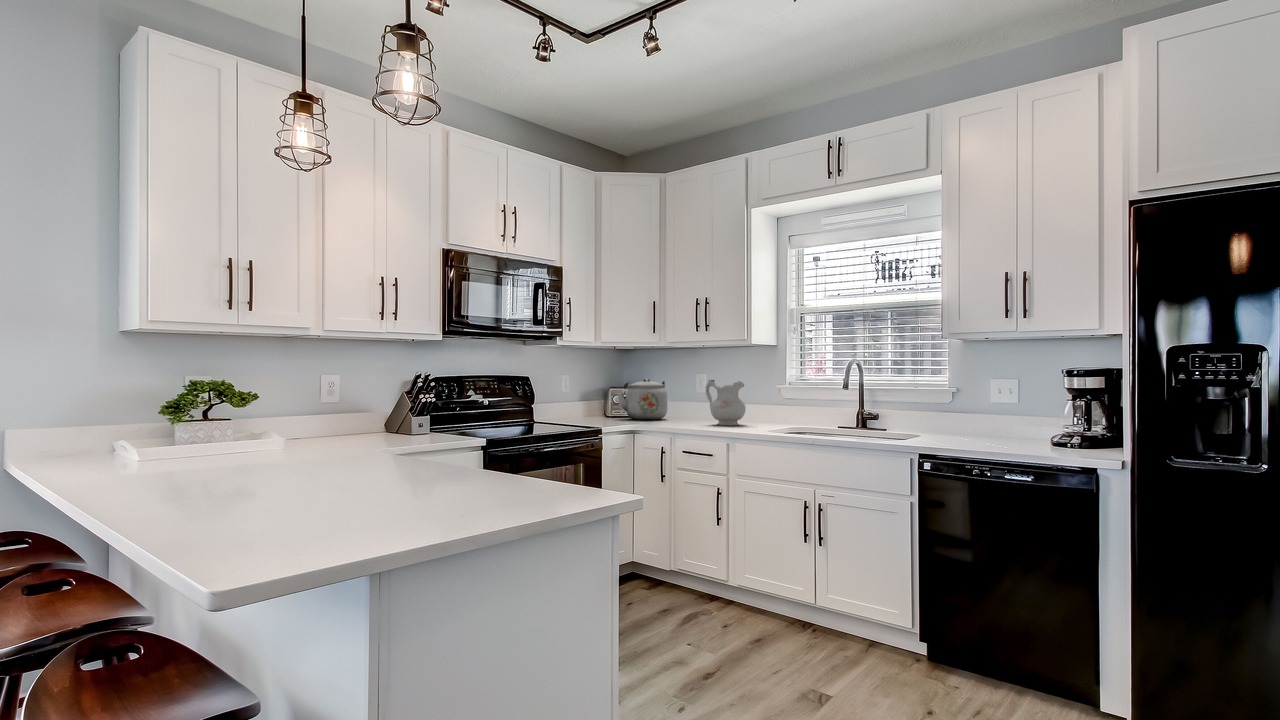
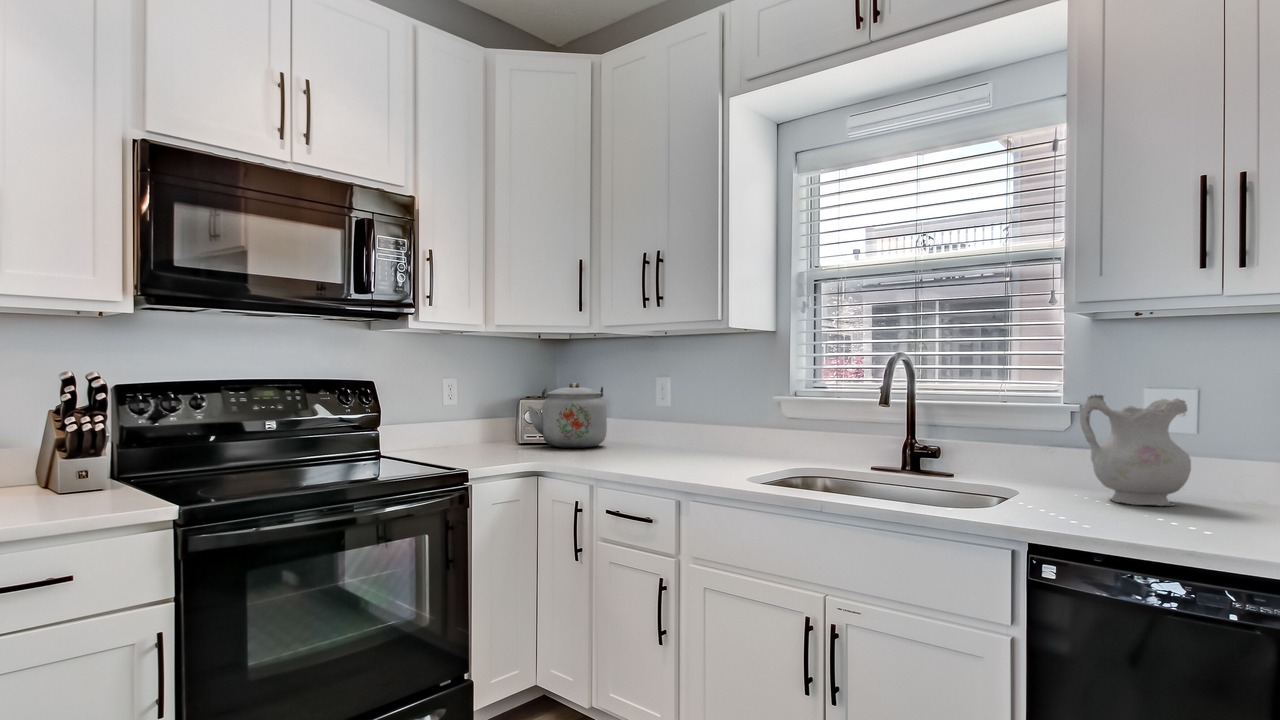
ceramic pitcher: present [705,380,746,425] -> present [1080,395,1191,506]

